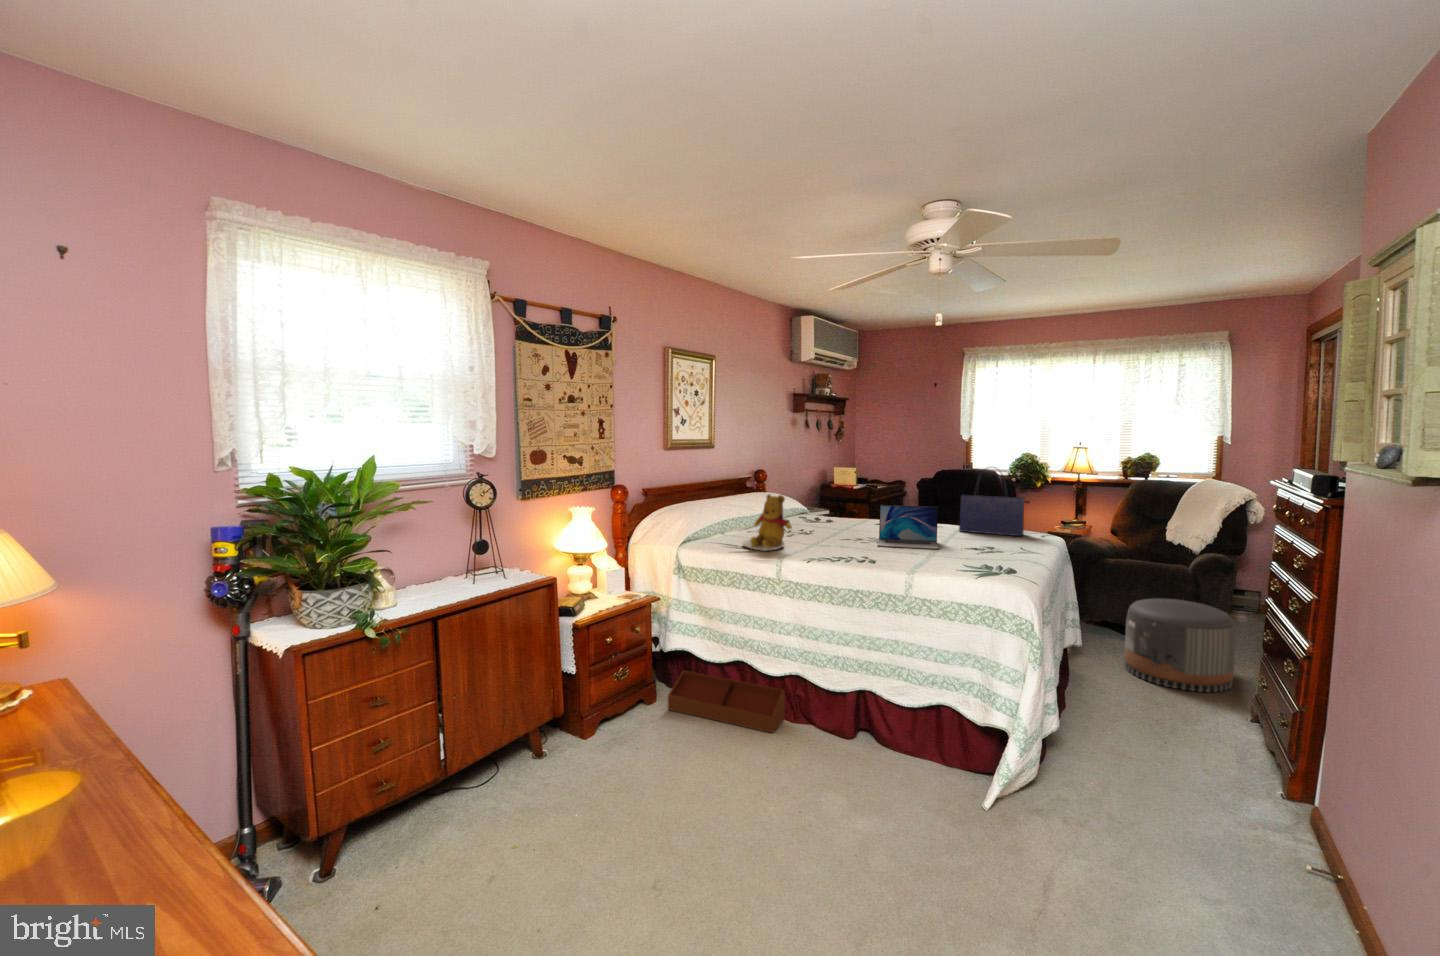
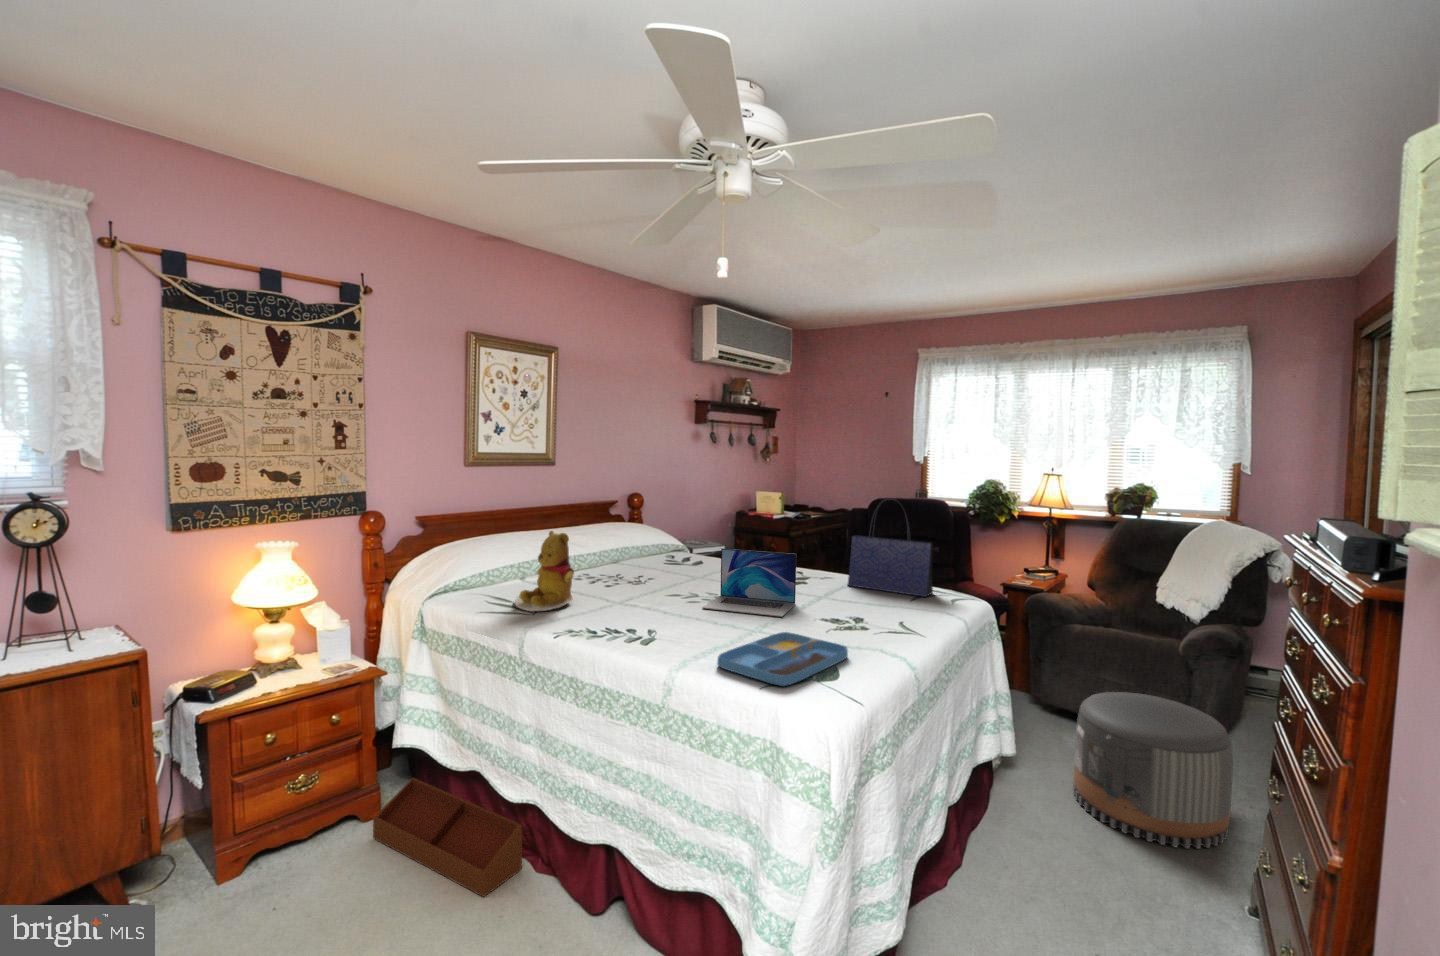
tray: none [933,555,1008,580] -> present [717,632,848,686]

